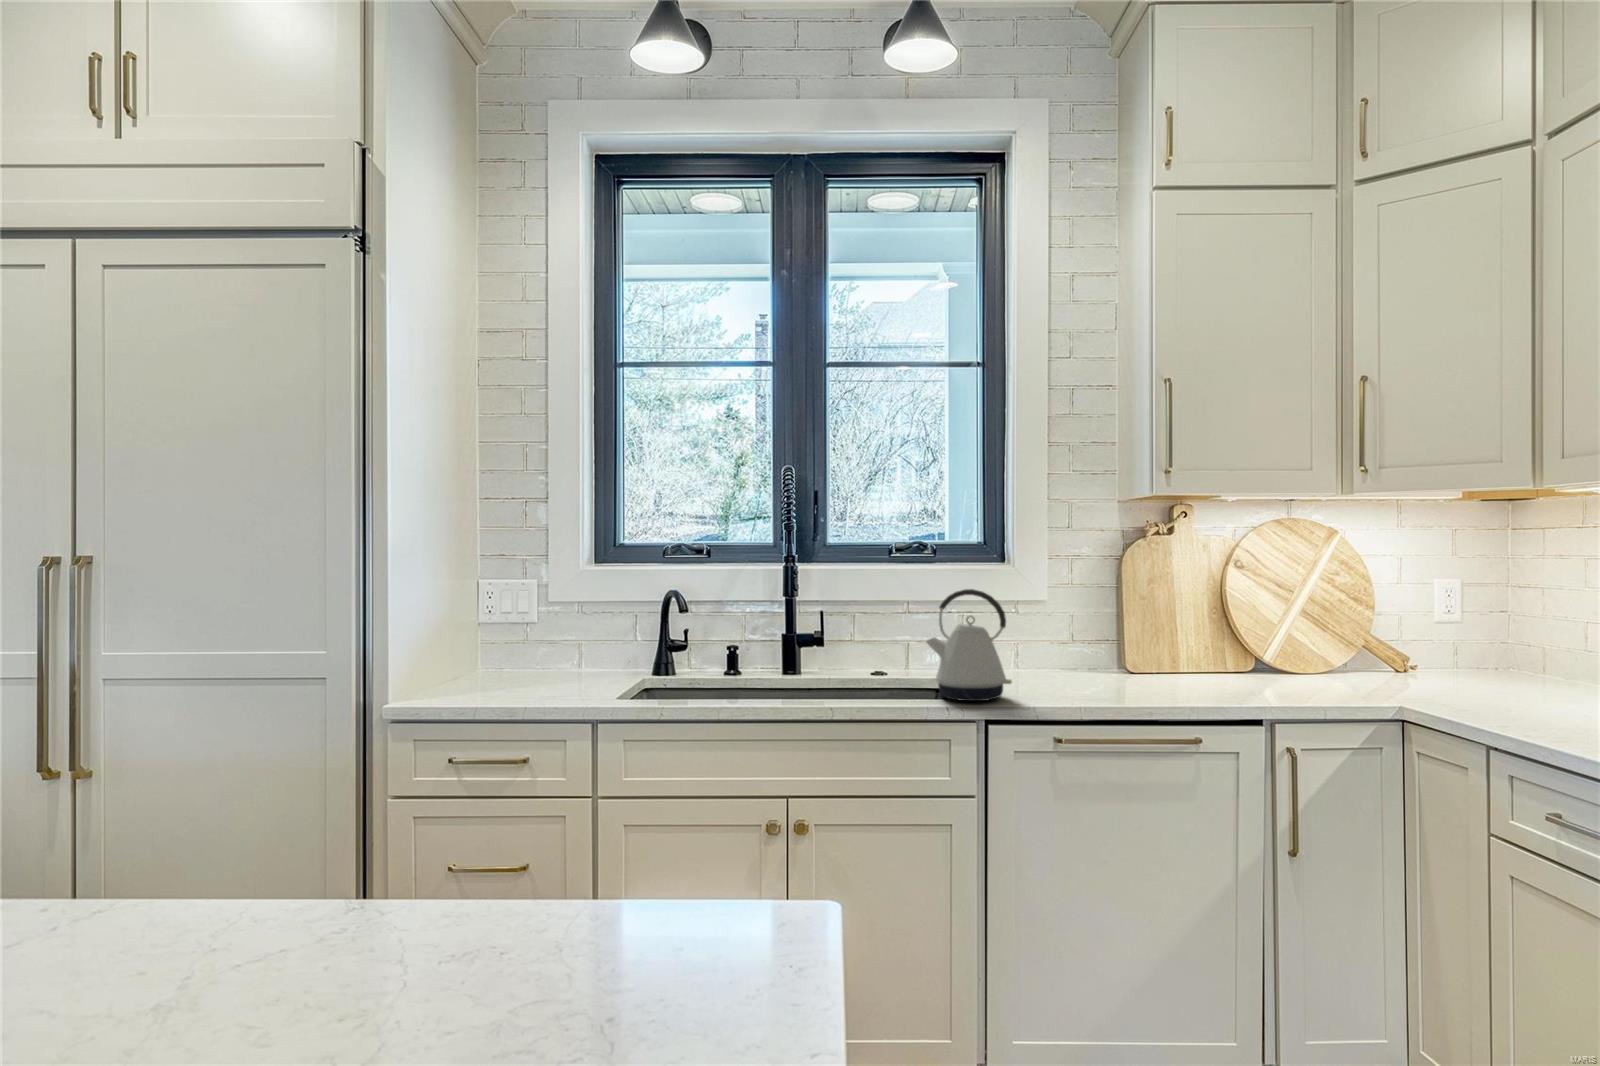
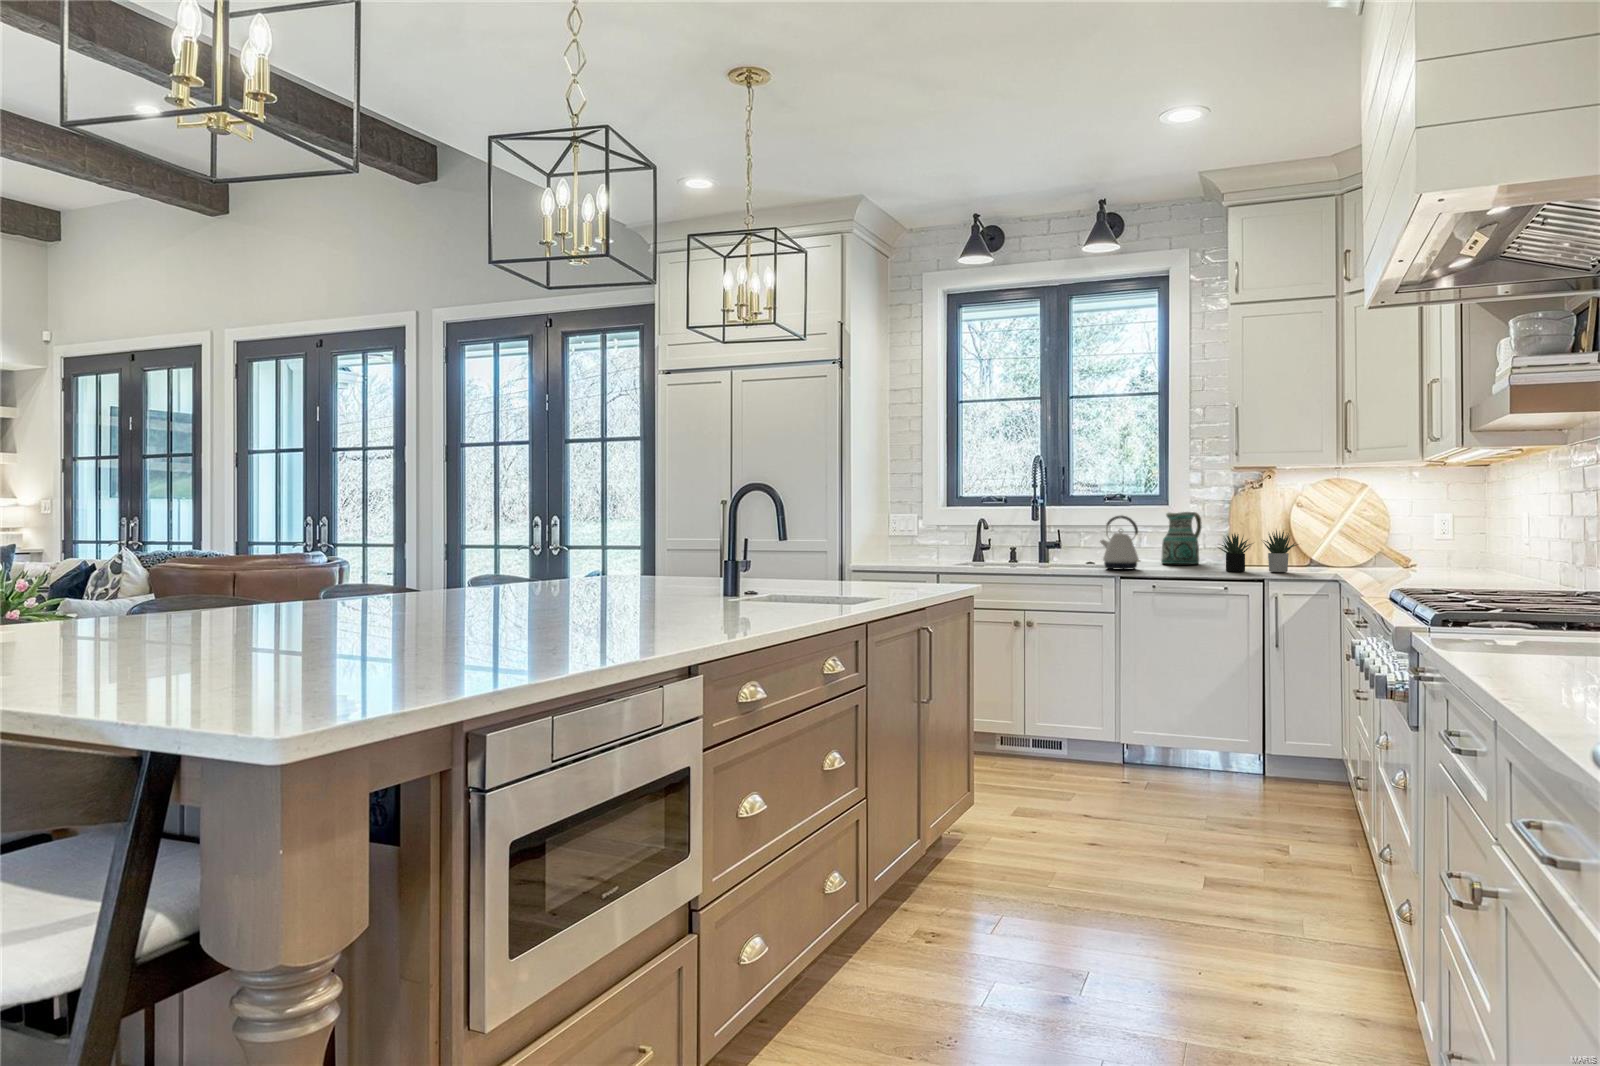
ceramic pitcher: none [1017,576,1085,678] -> present [1161,512,1202,564]
succulent plant: none [1144,612,1301,699] -> present [1219,530,1298,572]

